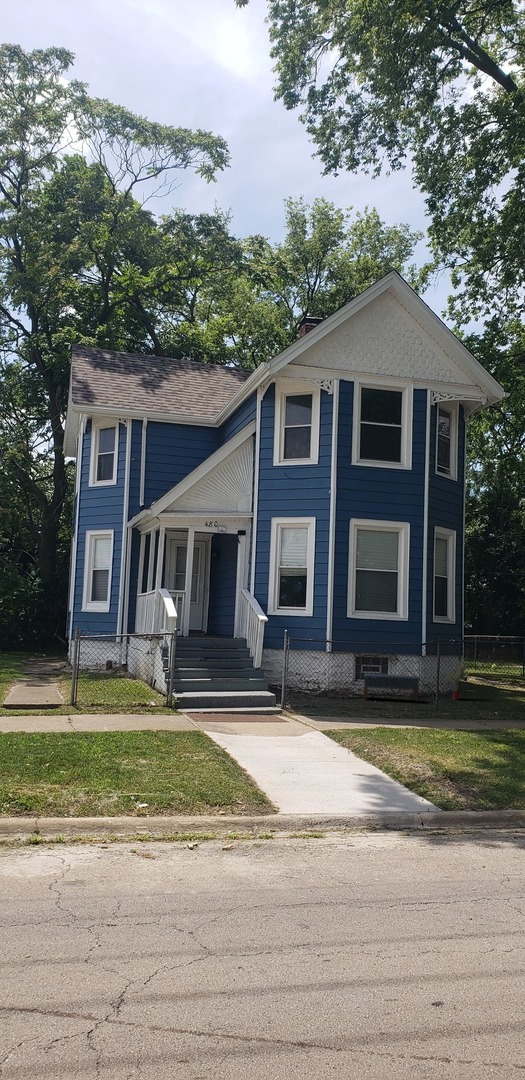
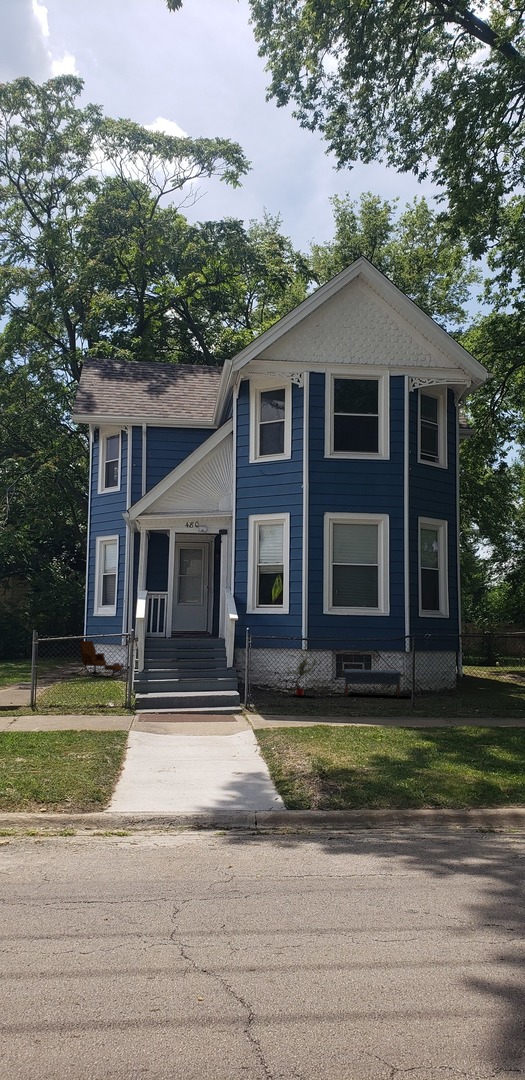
lounge chair: none [77,632,123,677] -> present [80,635,122,677]
potted tree: present [446,660,468,700] -> present [285,654,316,696]

